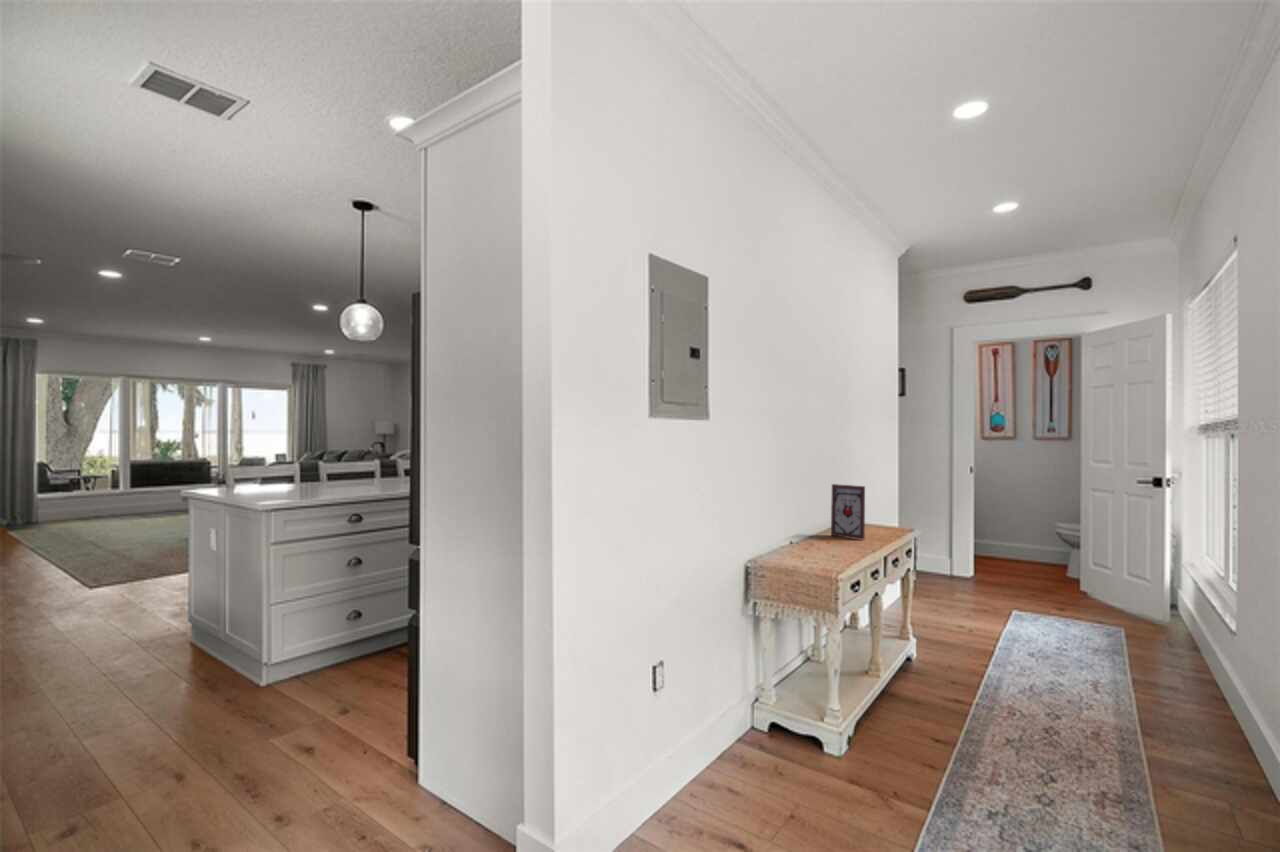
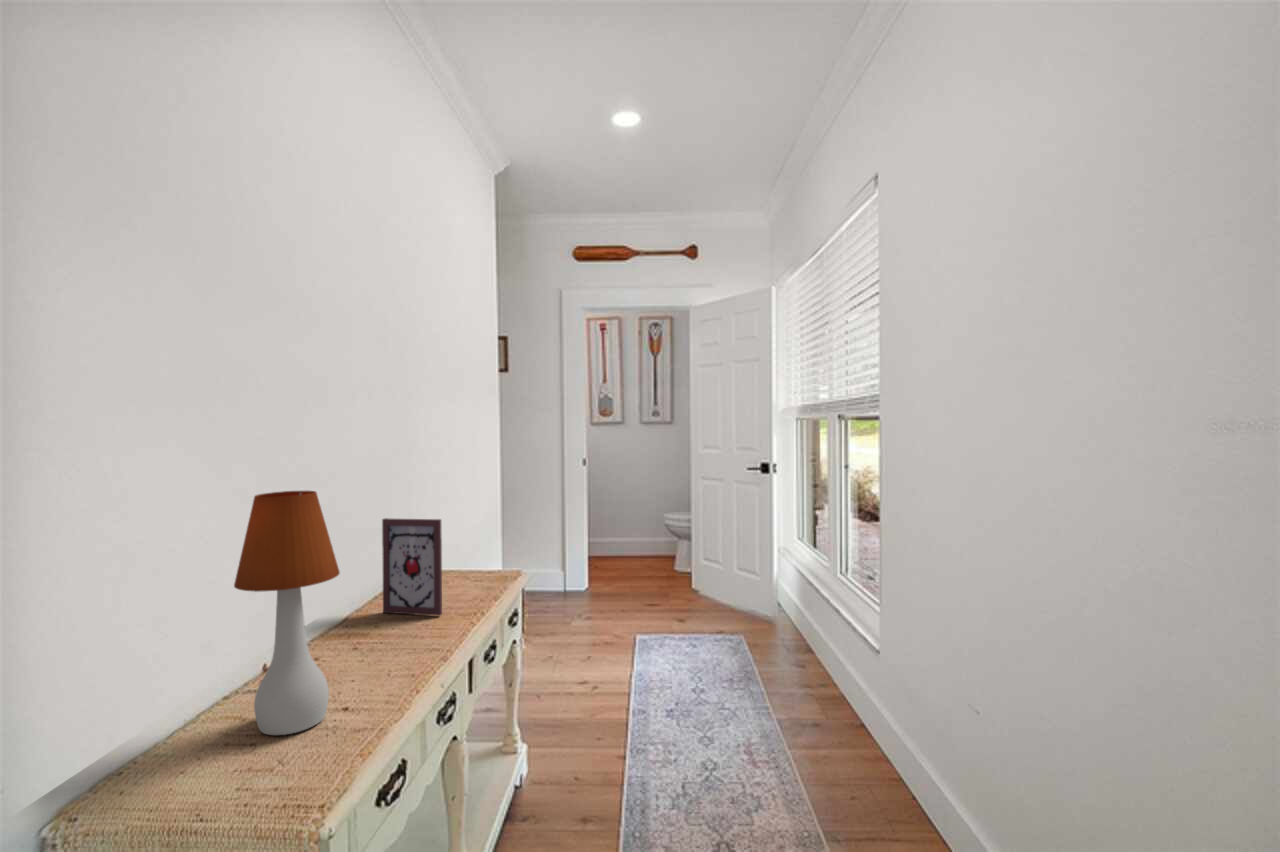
table lamp: none [784,460,825,563] -> present [234,491,340,735]

